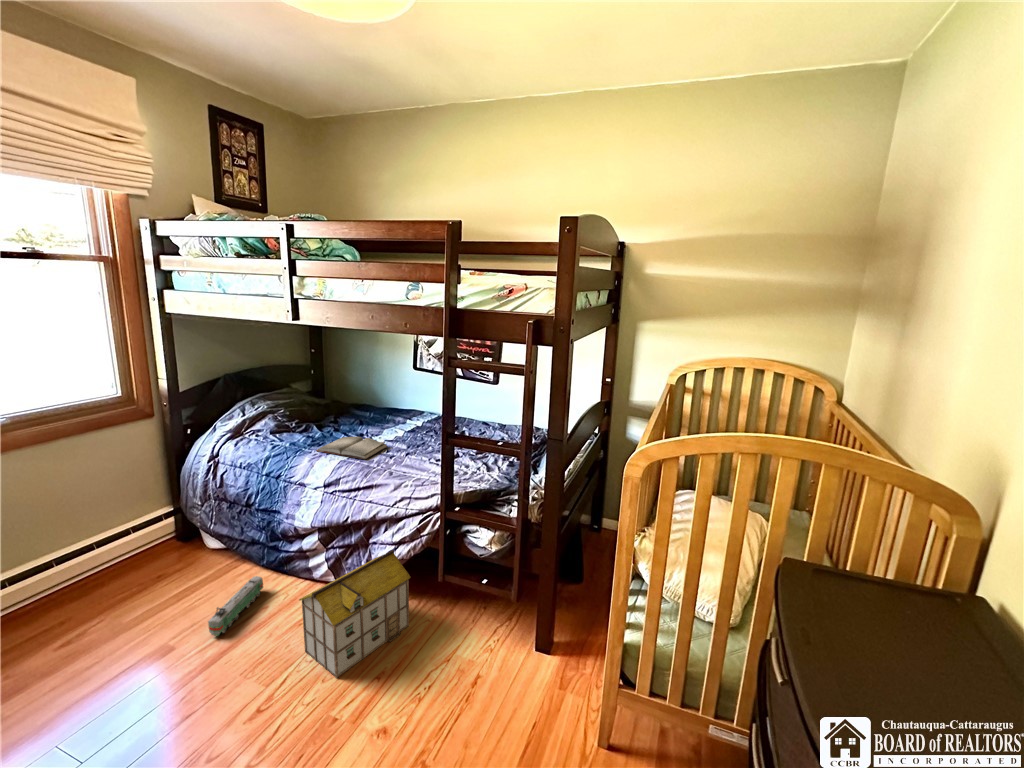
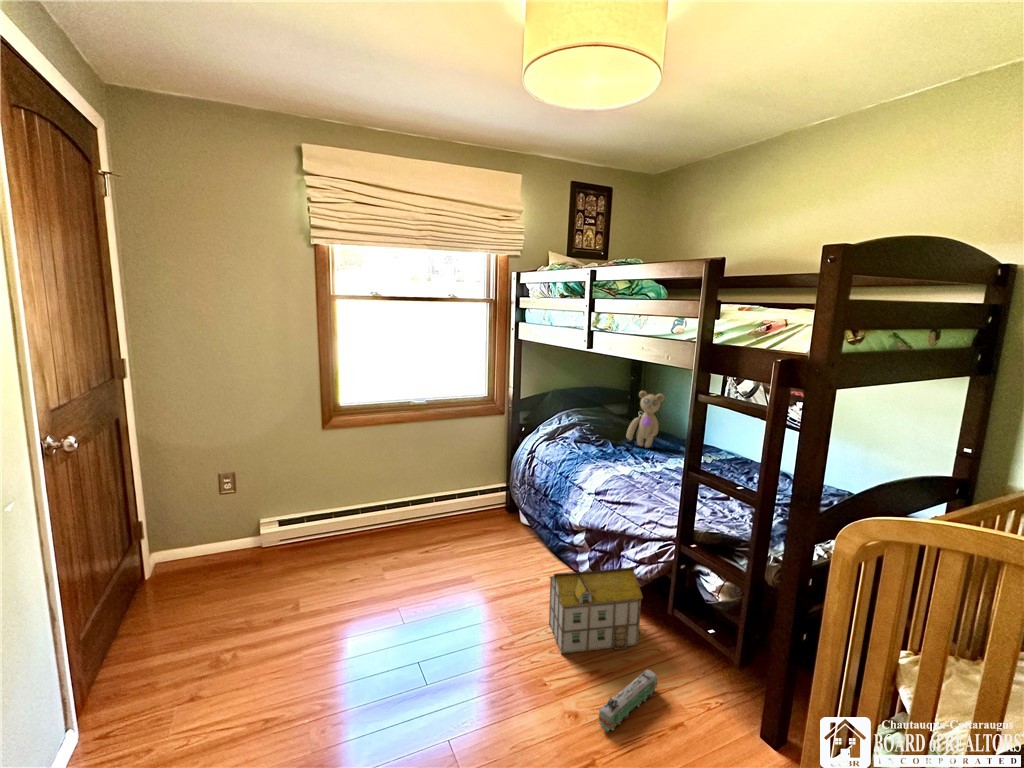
teddy bear: none [329,364,366,423] -> present [626,391,664,448]
hardback book: present [316,437,387,459] -> none [600,457,663,480]
toy train: present [208,576,263,636] -> present [599,670,657,731]

